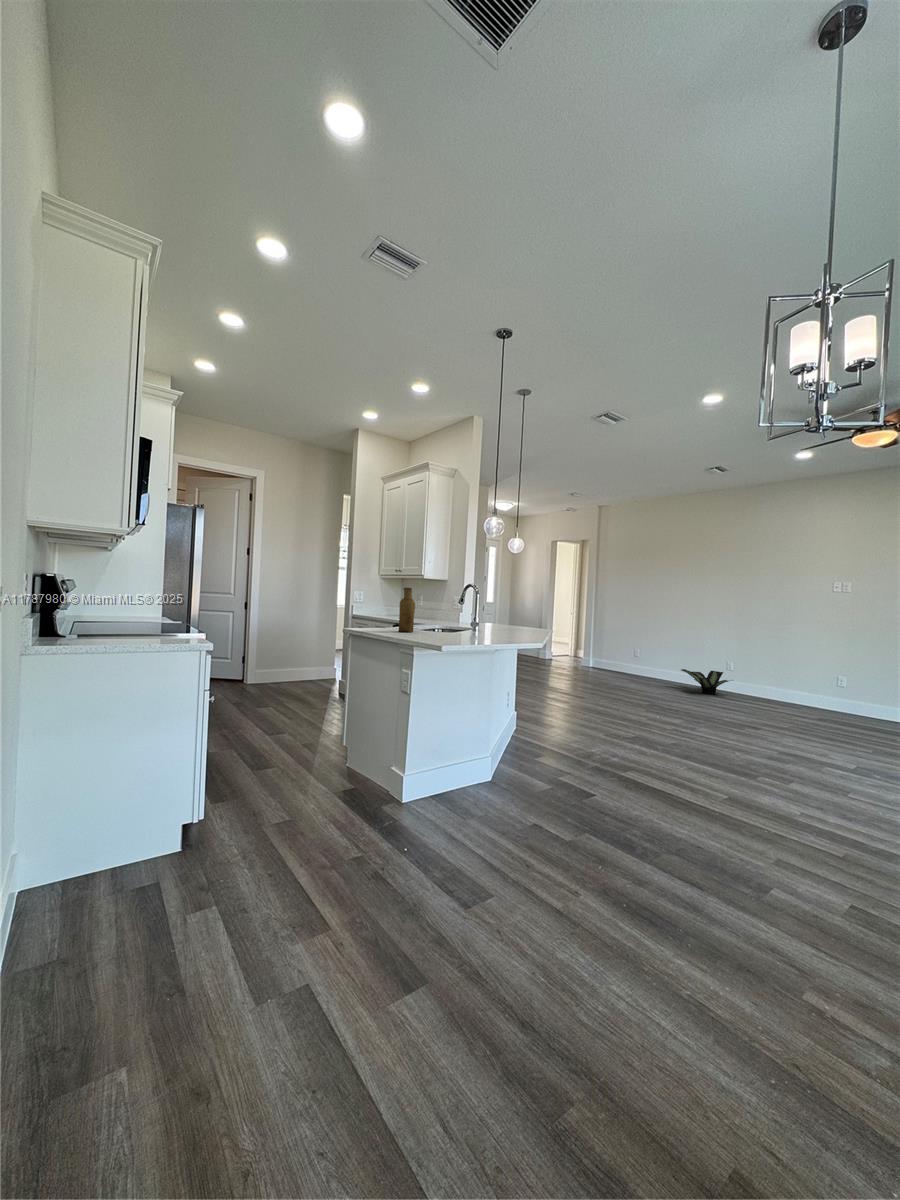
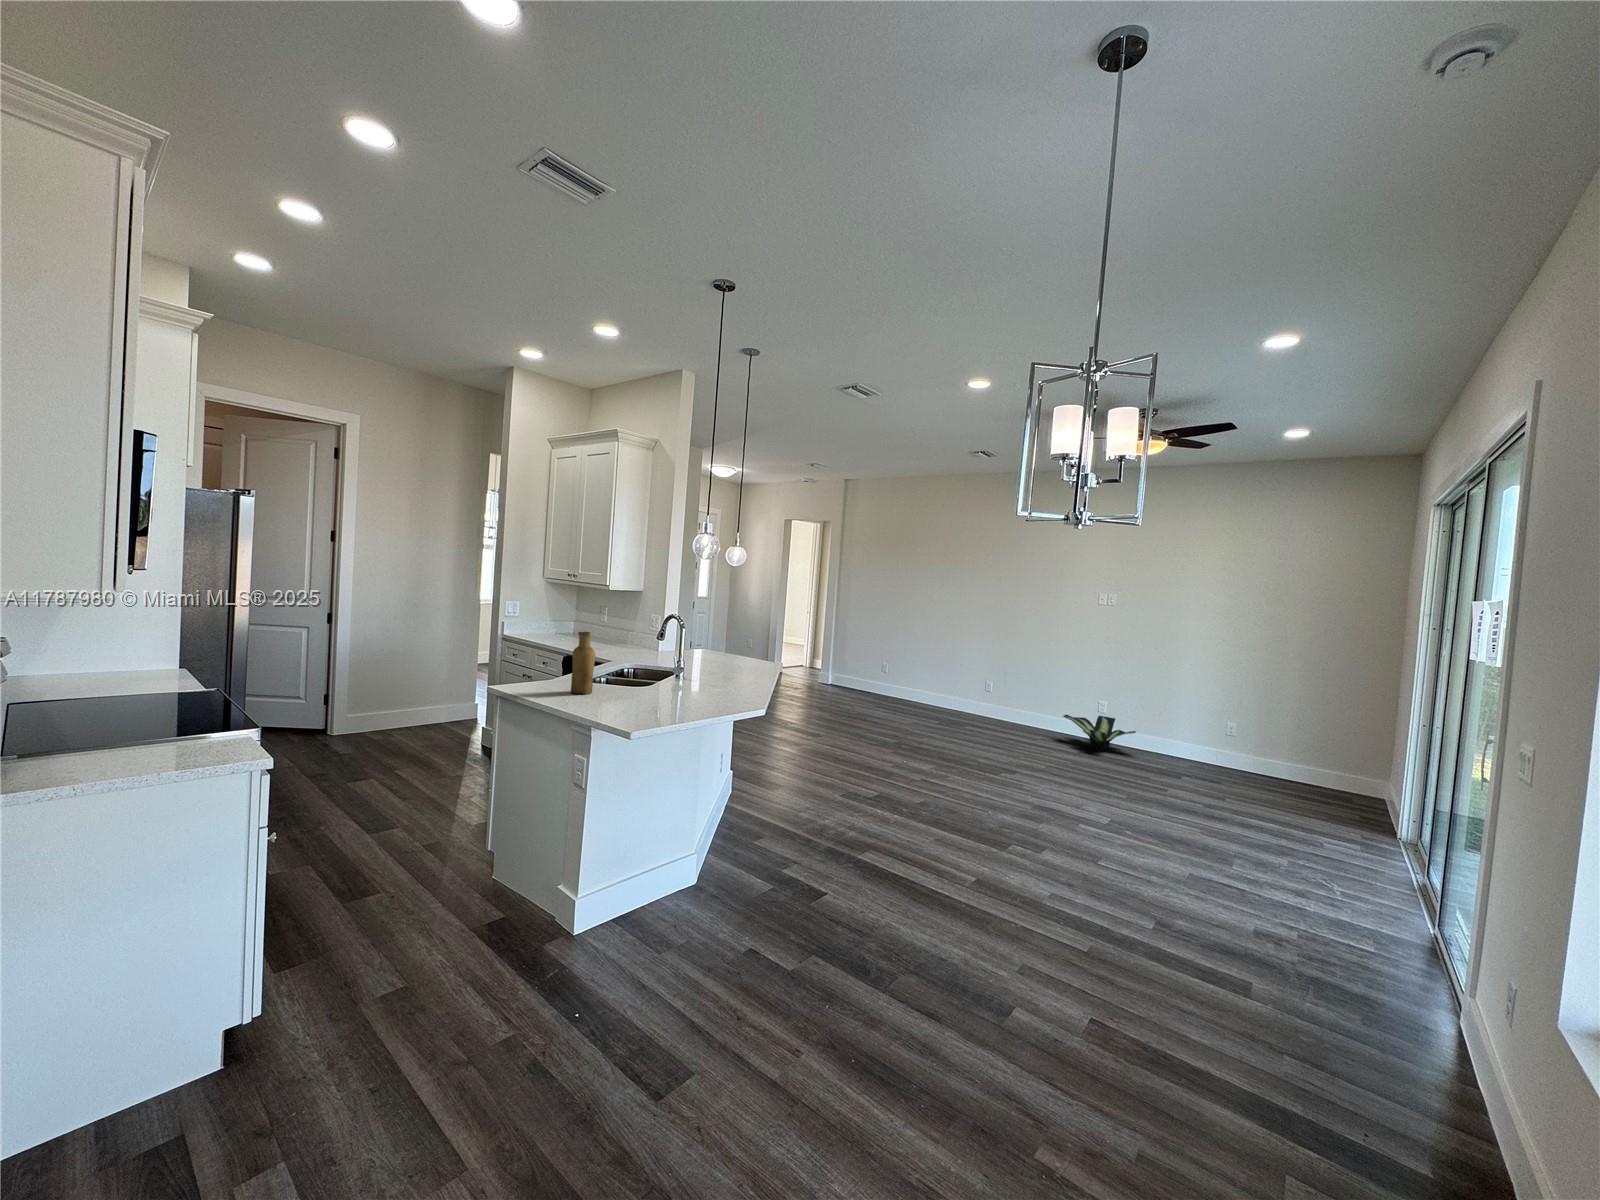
potted plant: present [681,669,728,695] -> present [1063,714,1136,751]

